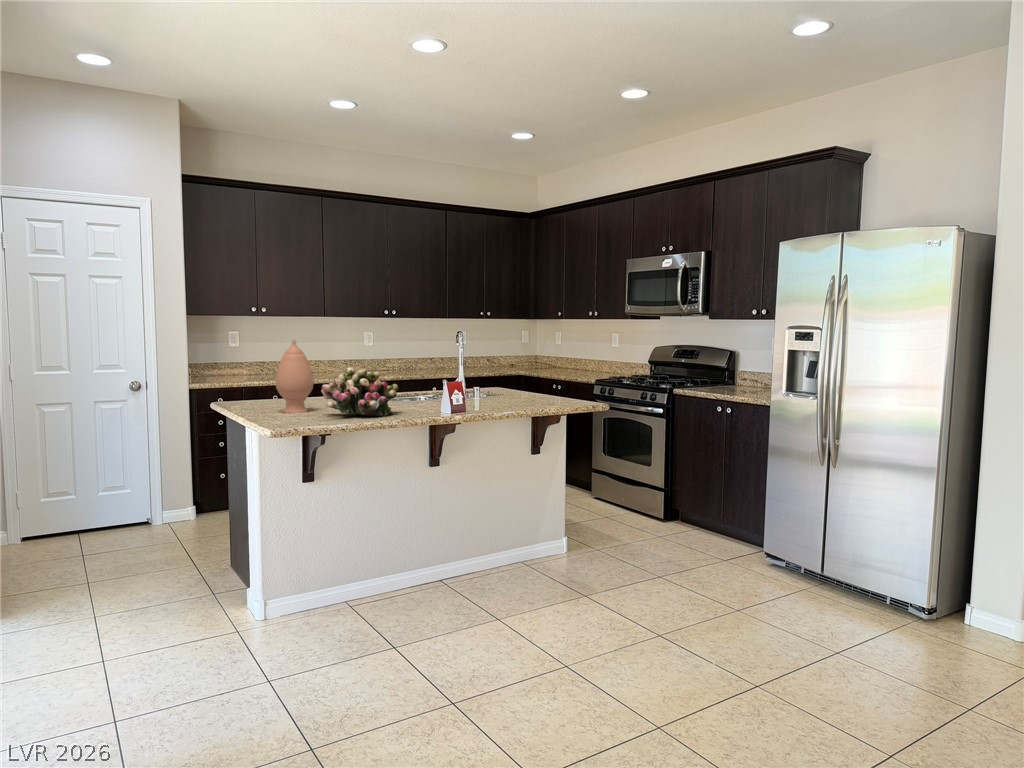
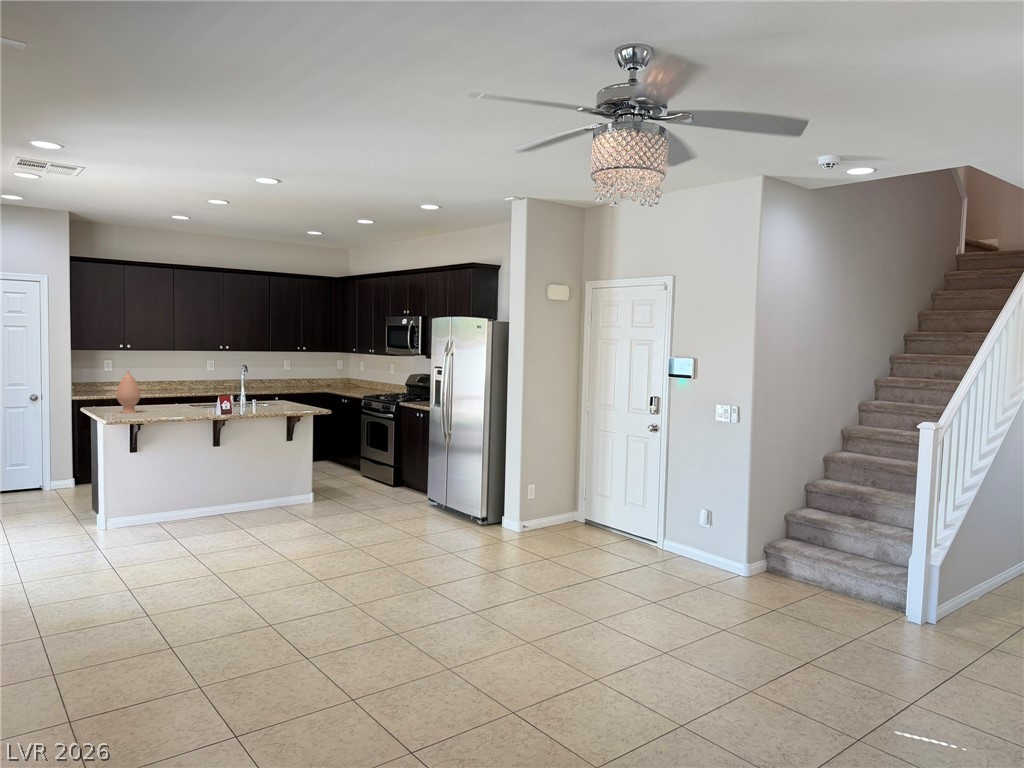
flower arrangement: present [321,367,399,416] -> none [140,387,188,415]

